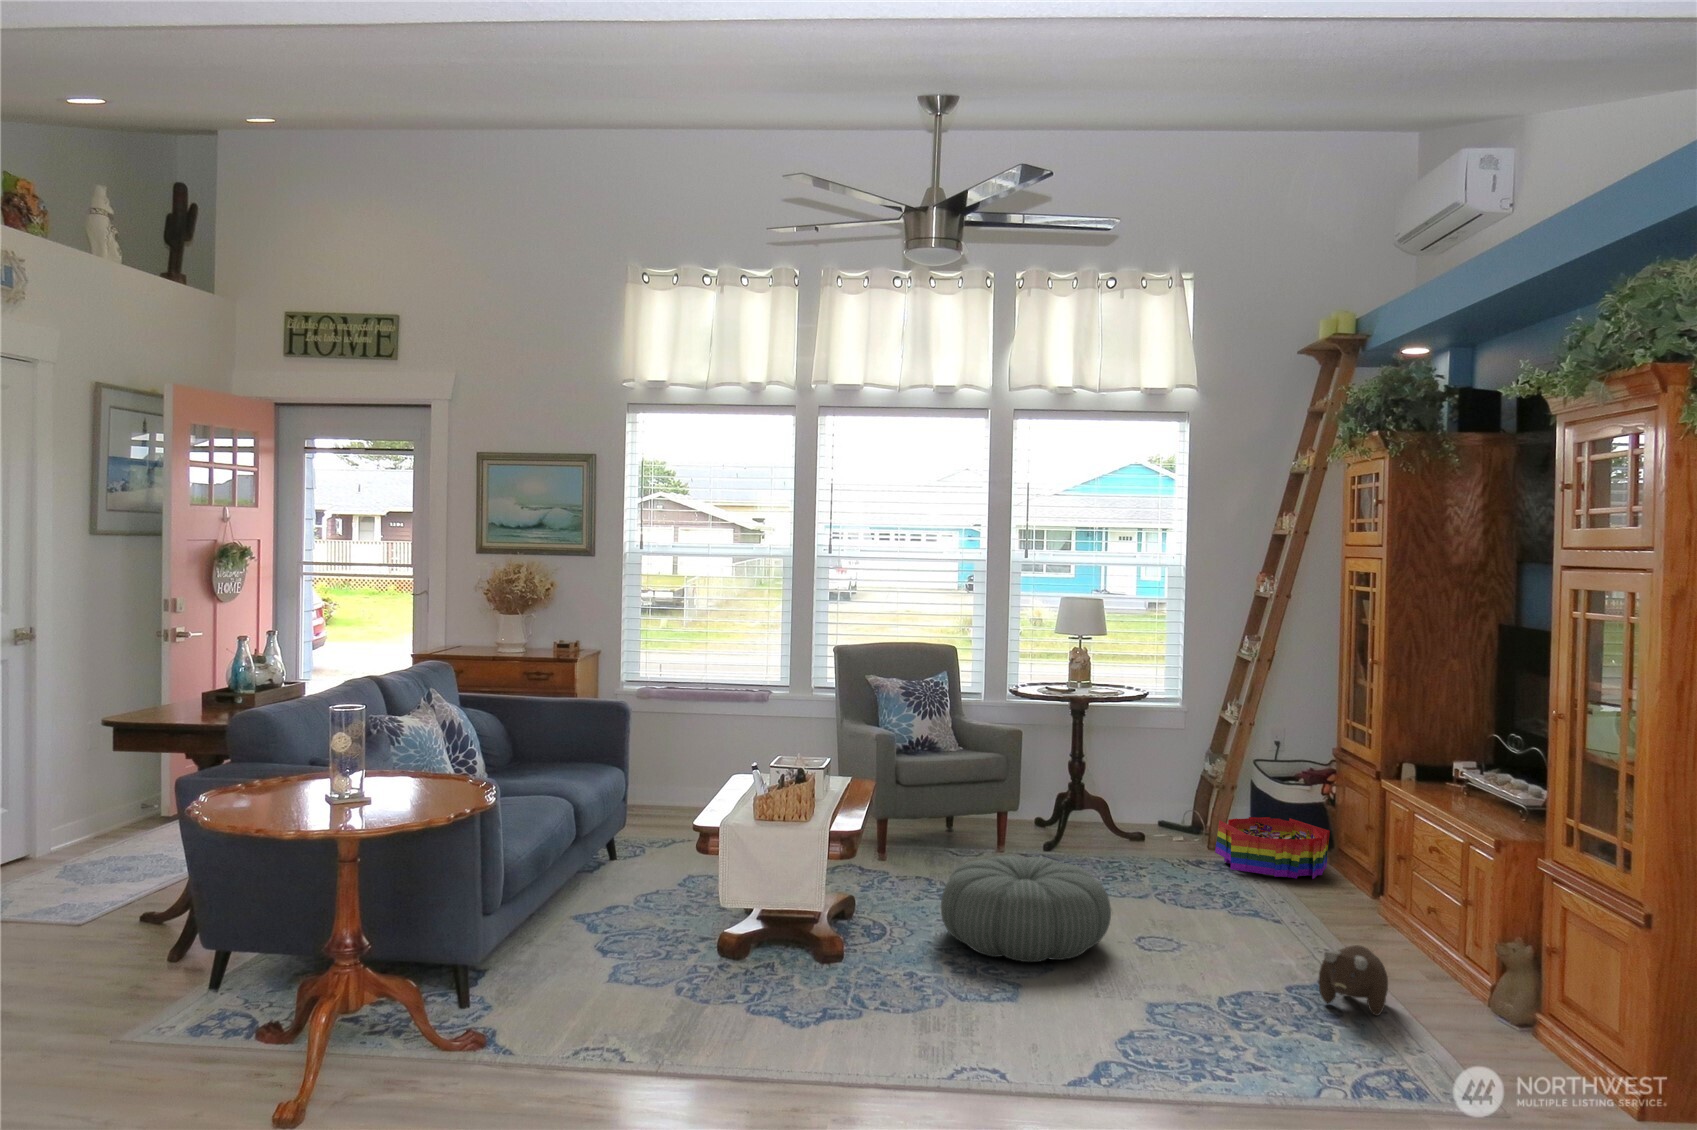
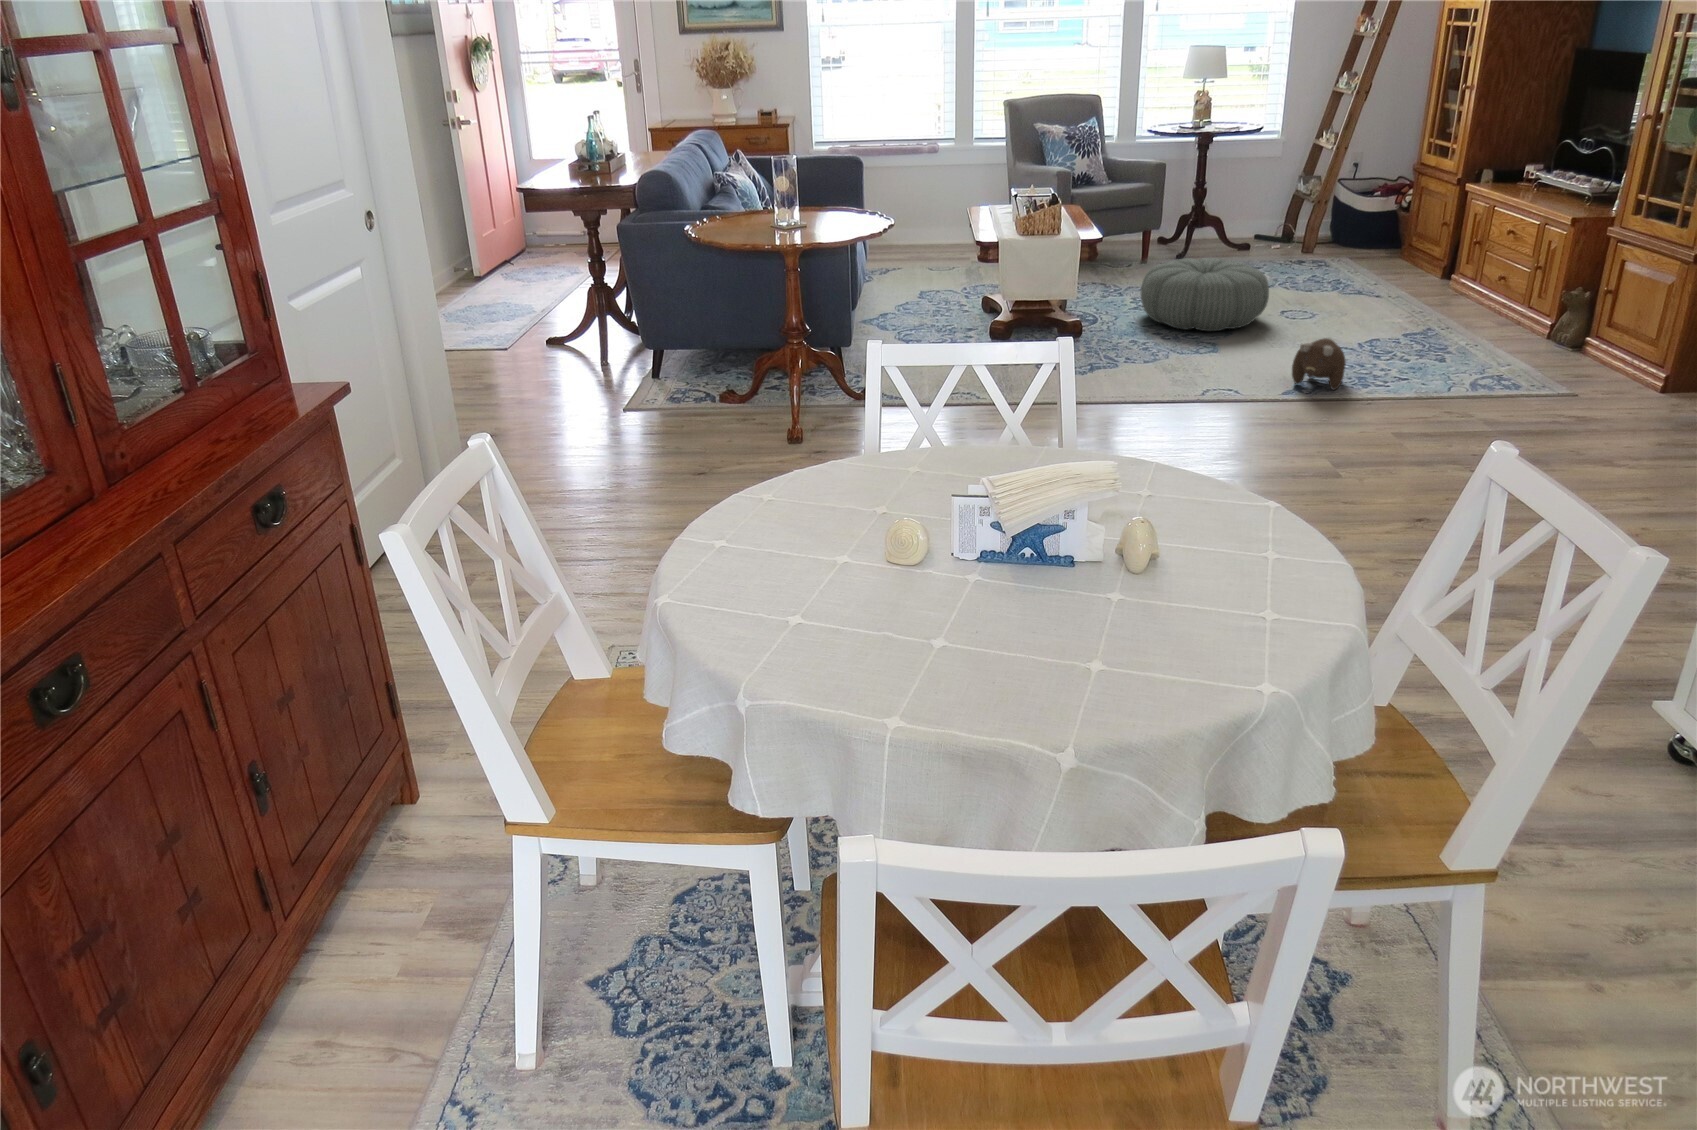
storage bin: present [1215,817,1330,879] -> none [1311,224,1404,269]
plush toy: present [1318,945,1388,1016] -> present [1292,338,1346,390]

